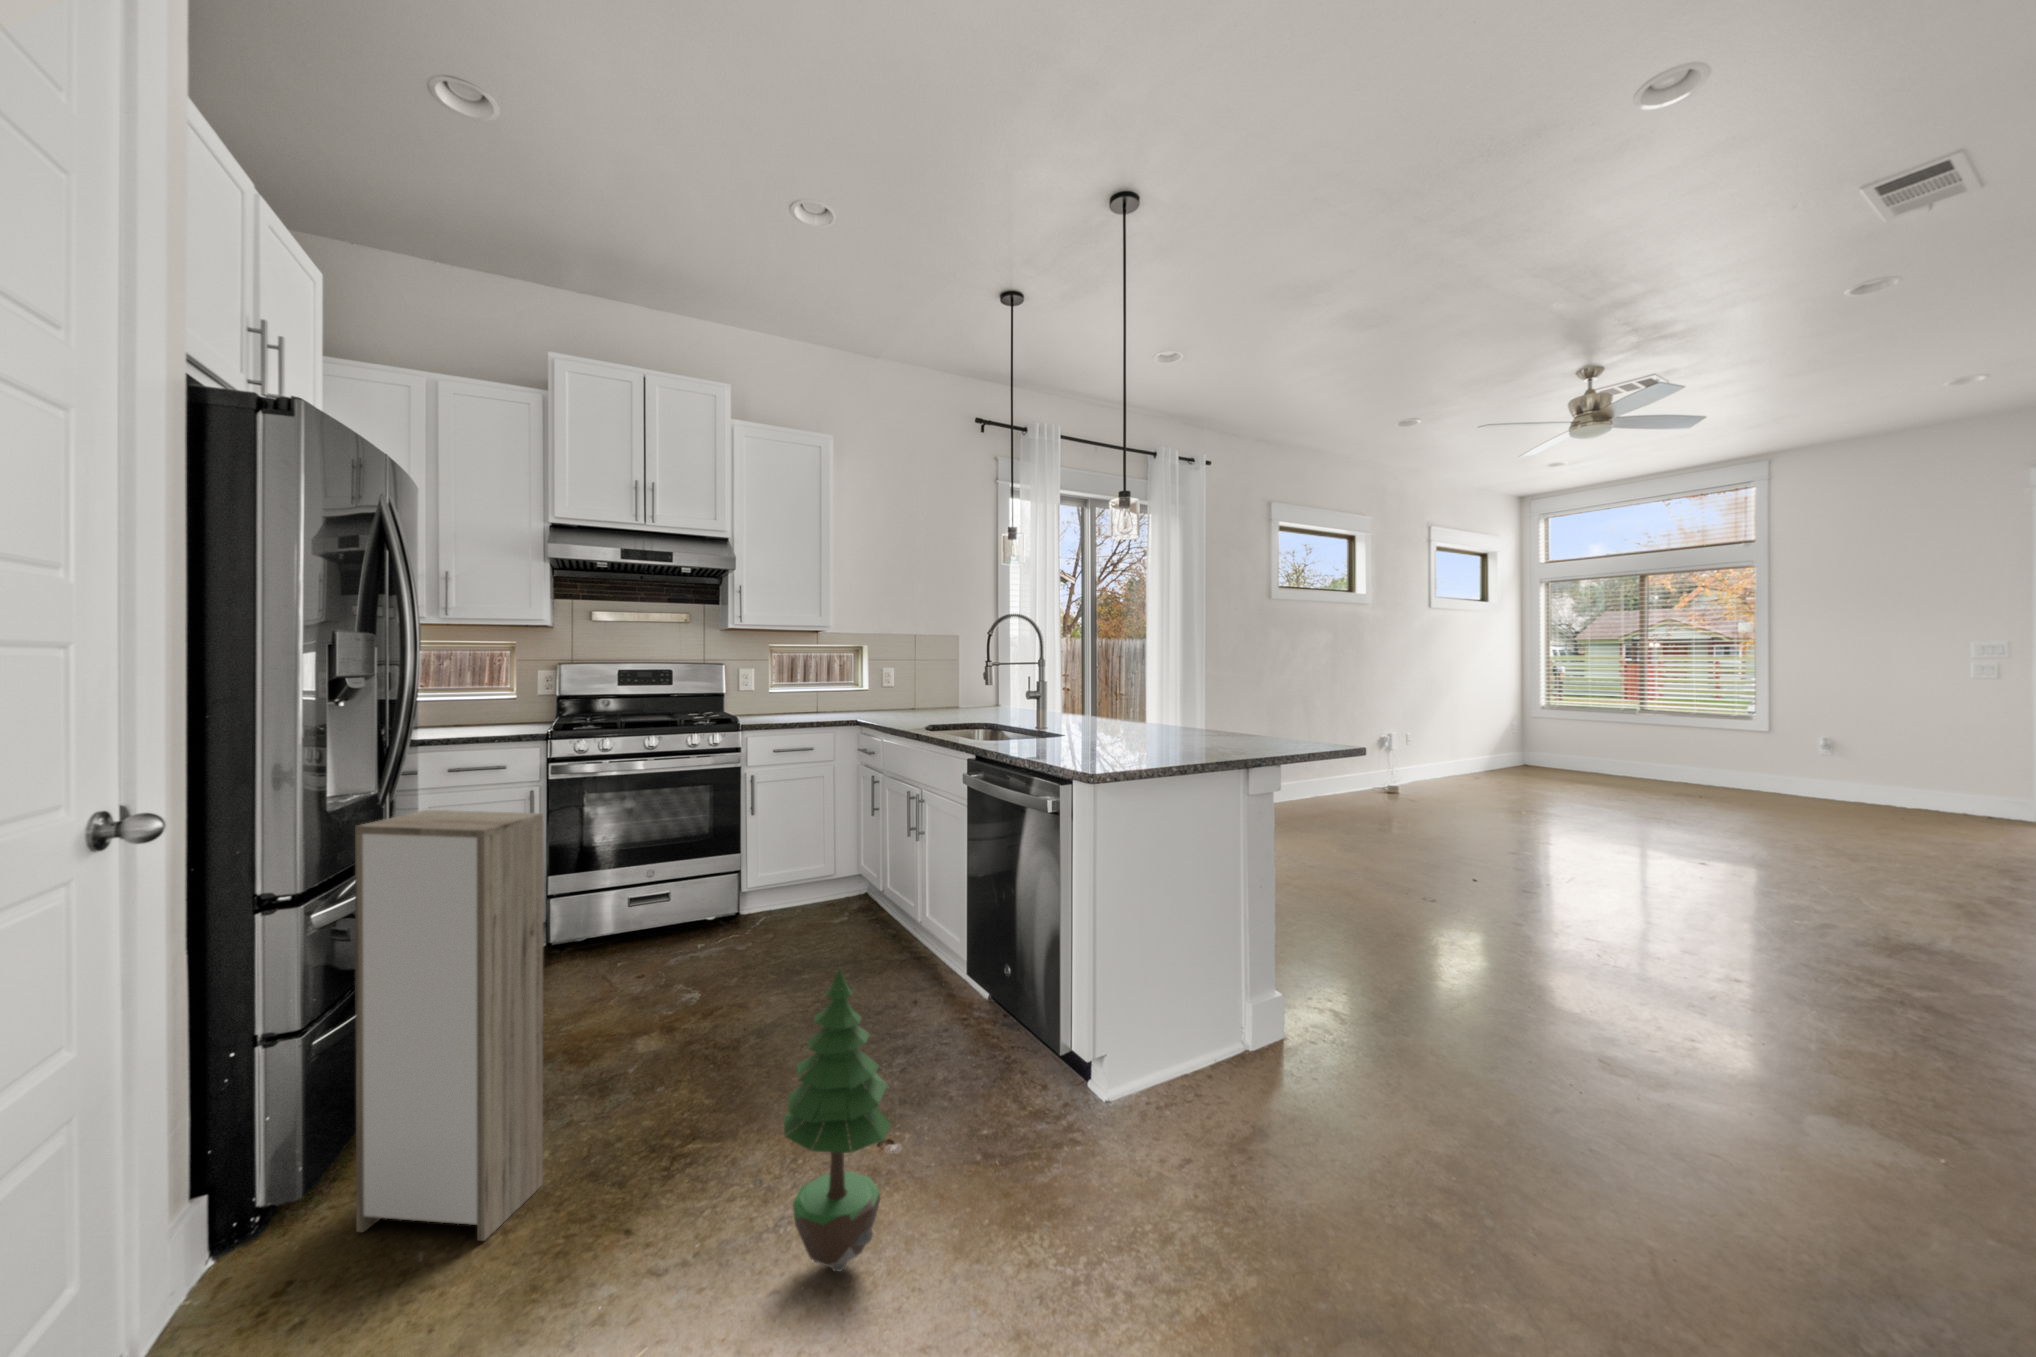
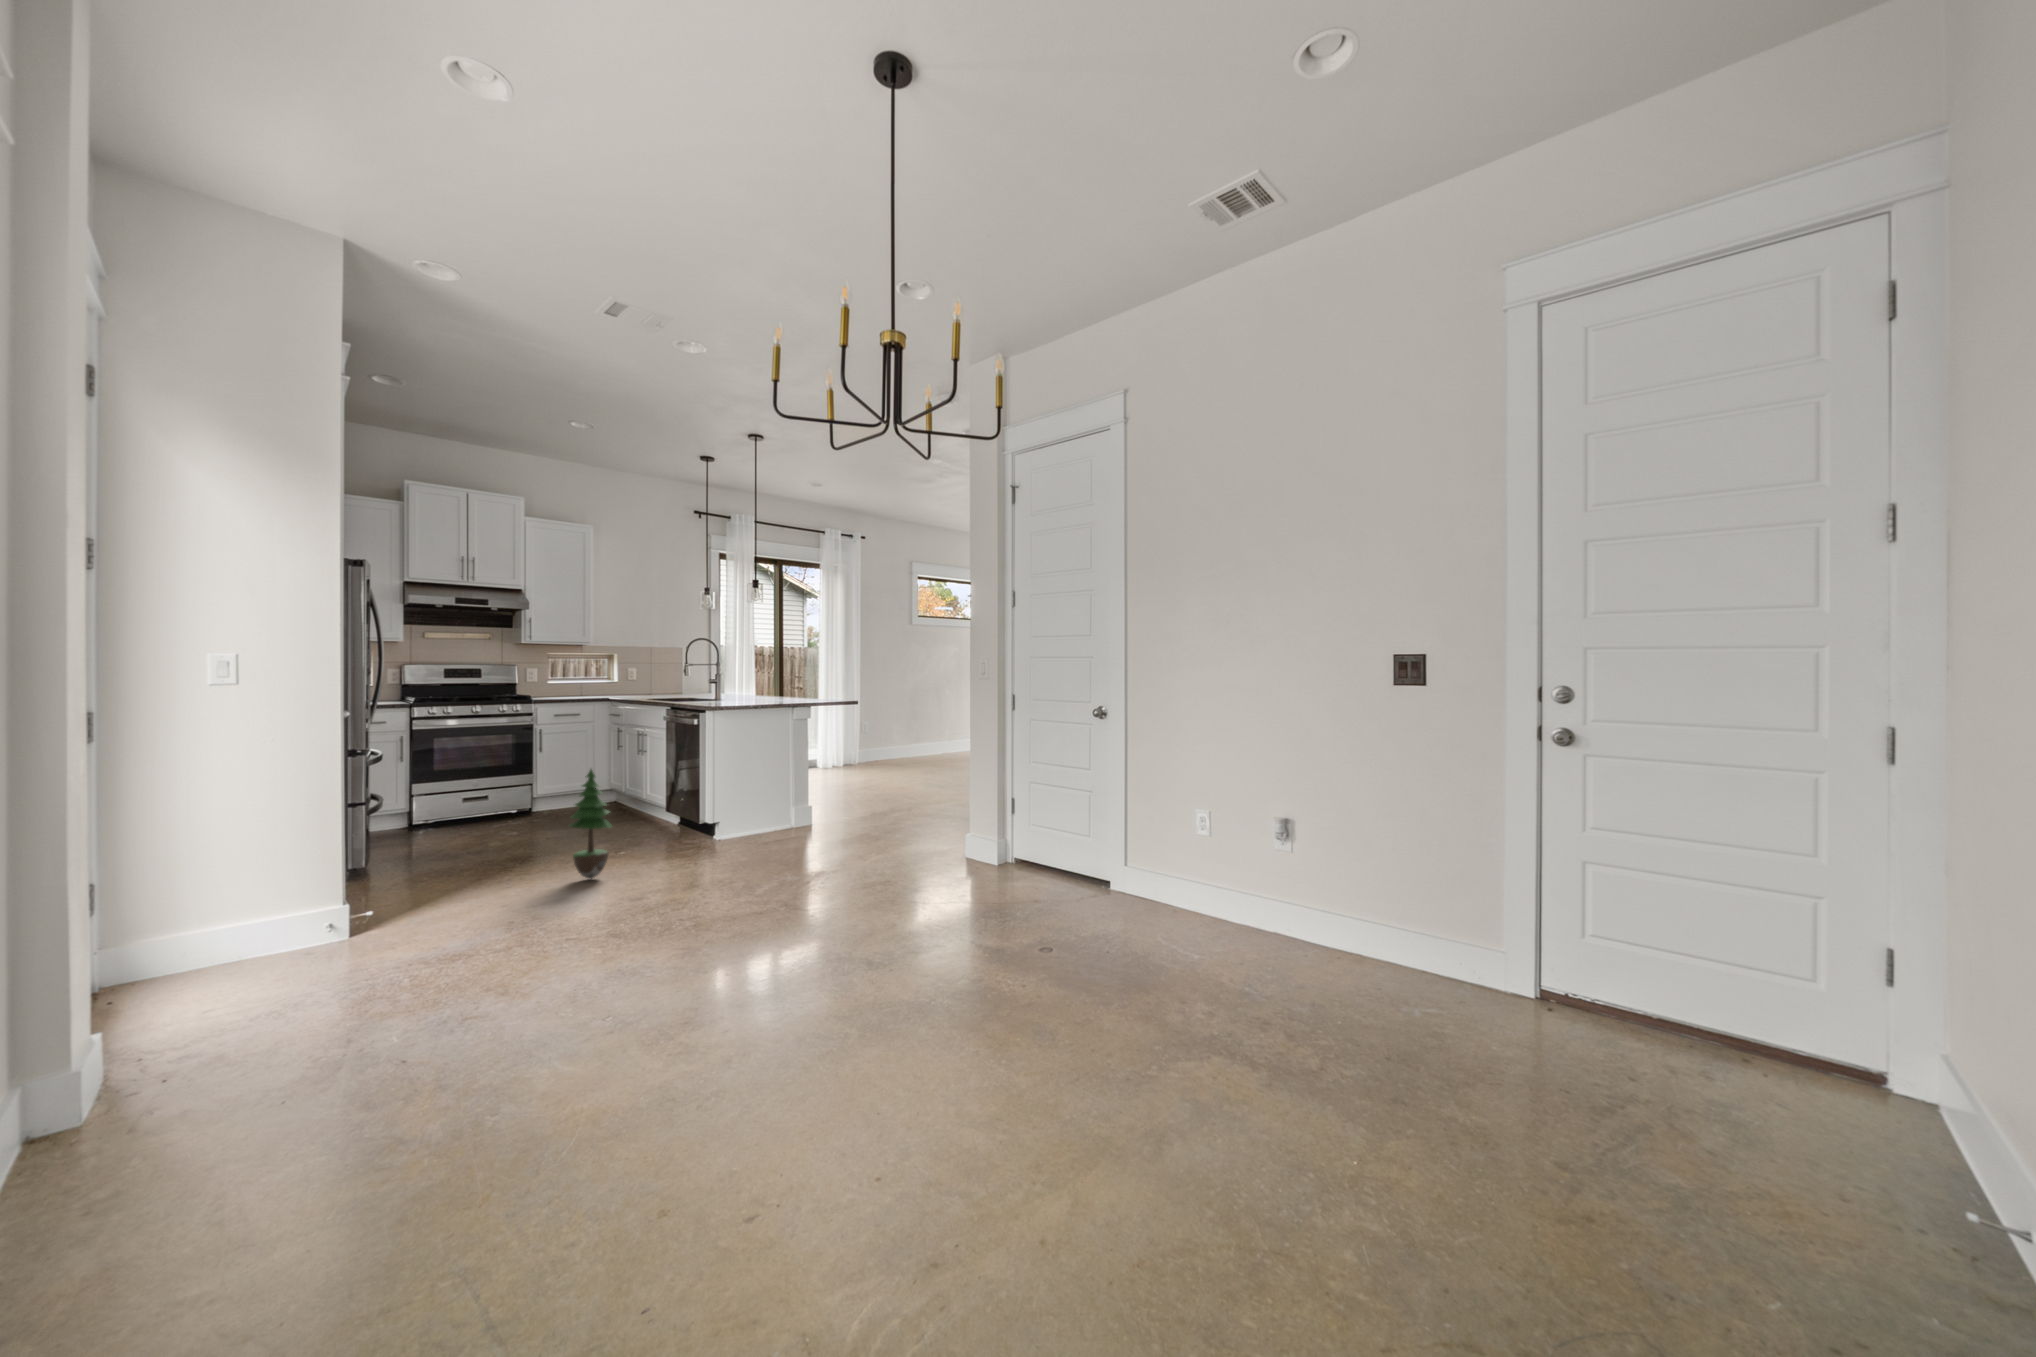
storage cabinet: present [355,810,543,1241] -> none [376,720,456,888]

